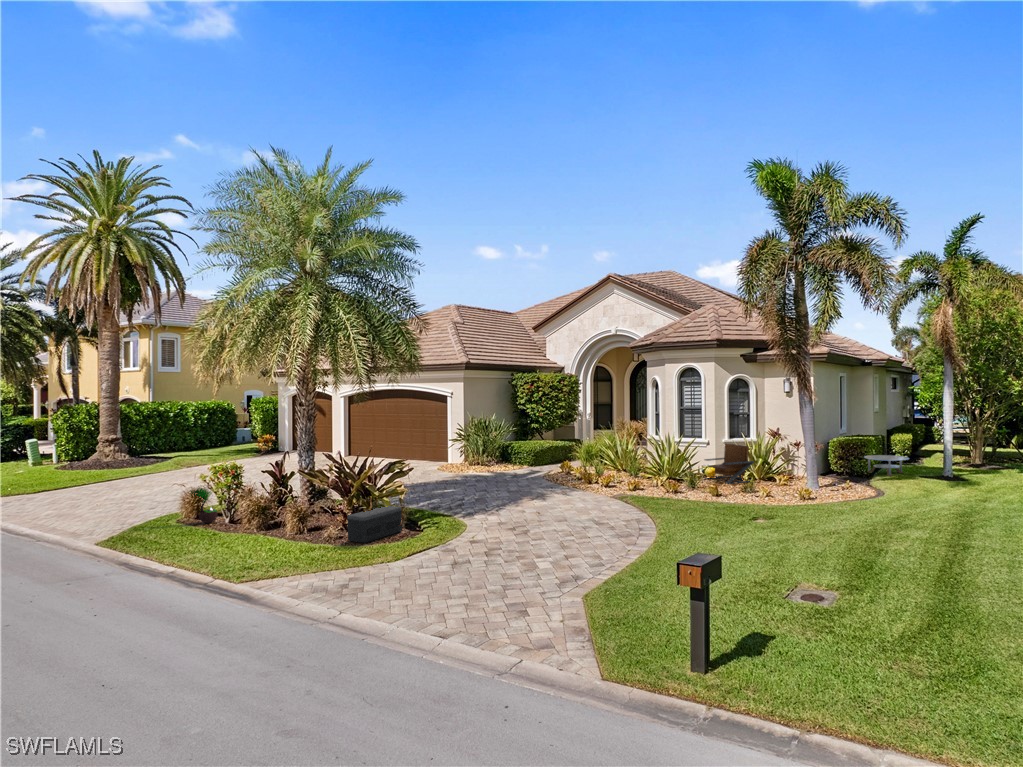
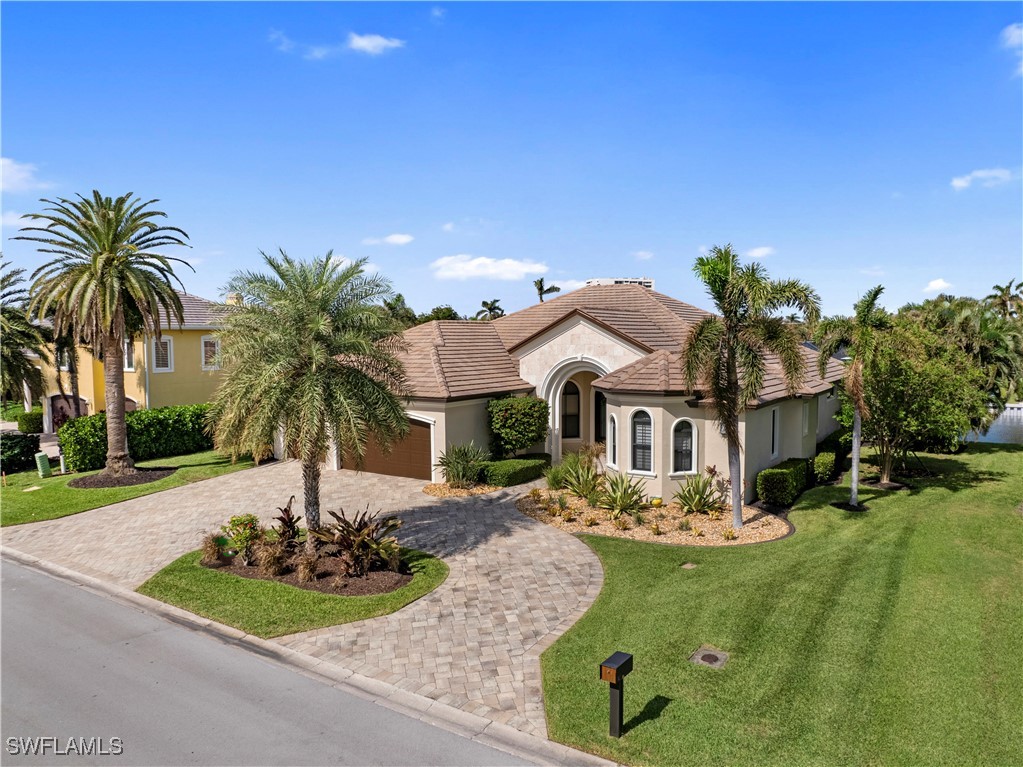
lounge chair: present [705,444,754,484] -> none [652,480,694,518]
round table: present [864,455,909,476] -> none [787,489,824,510]
storage bench: present [347,506,402,543] -> none [350,555,395,592]

